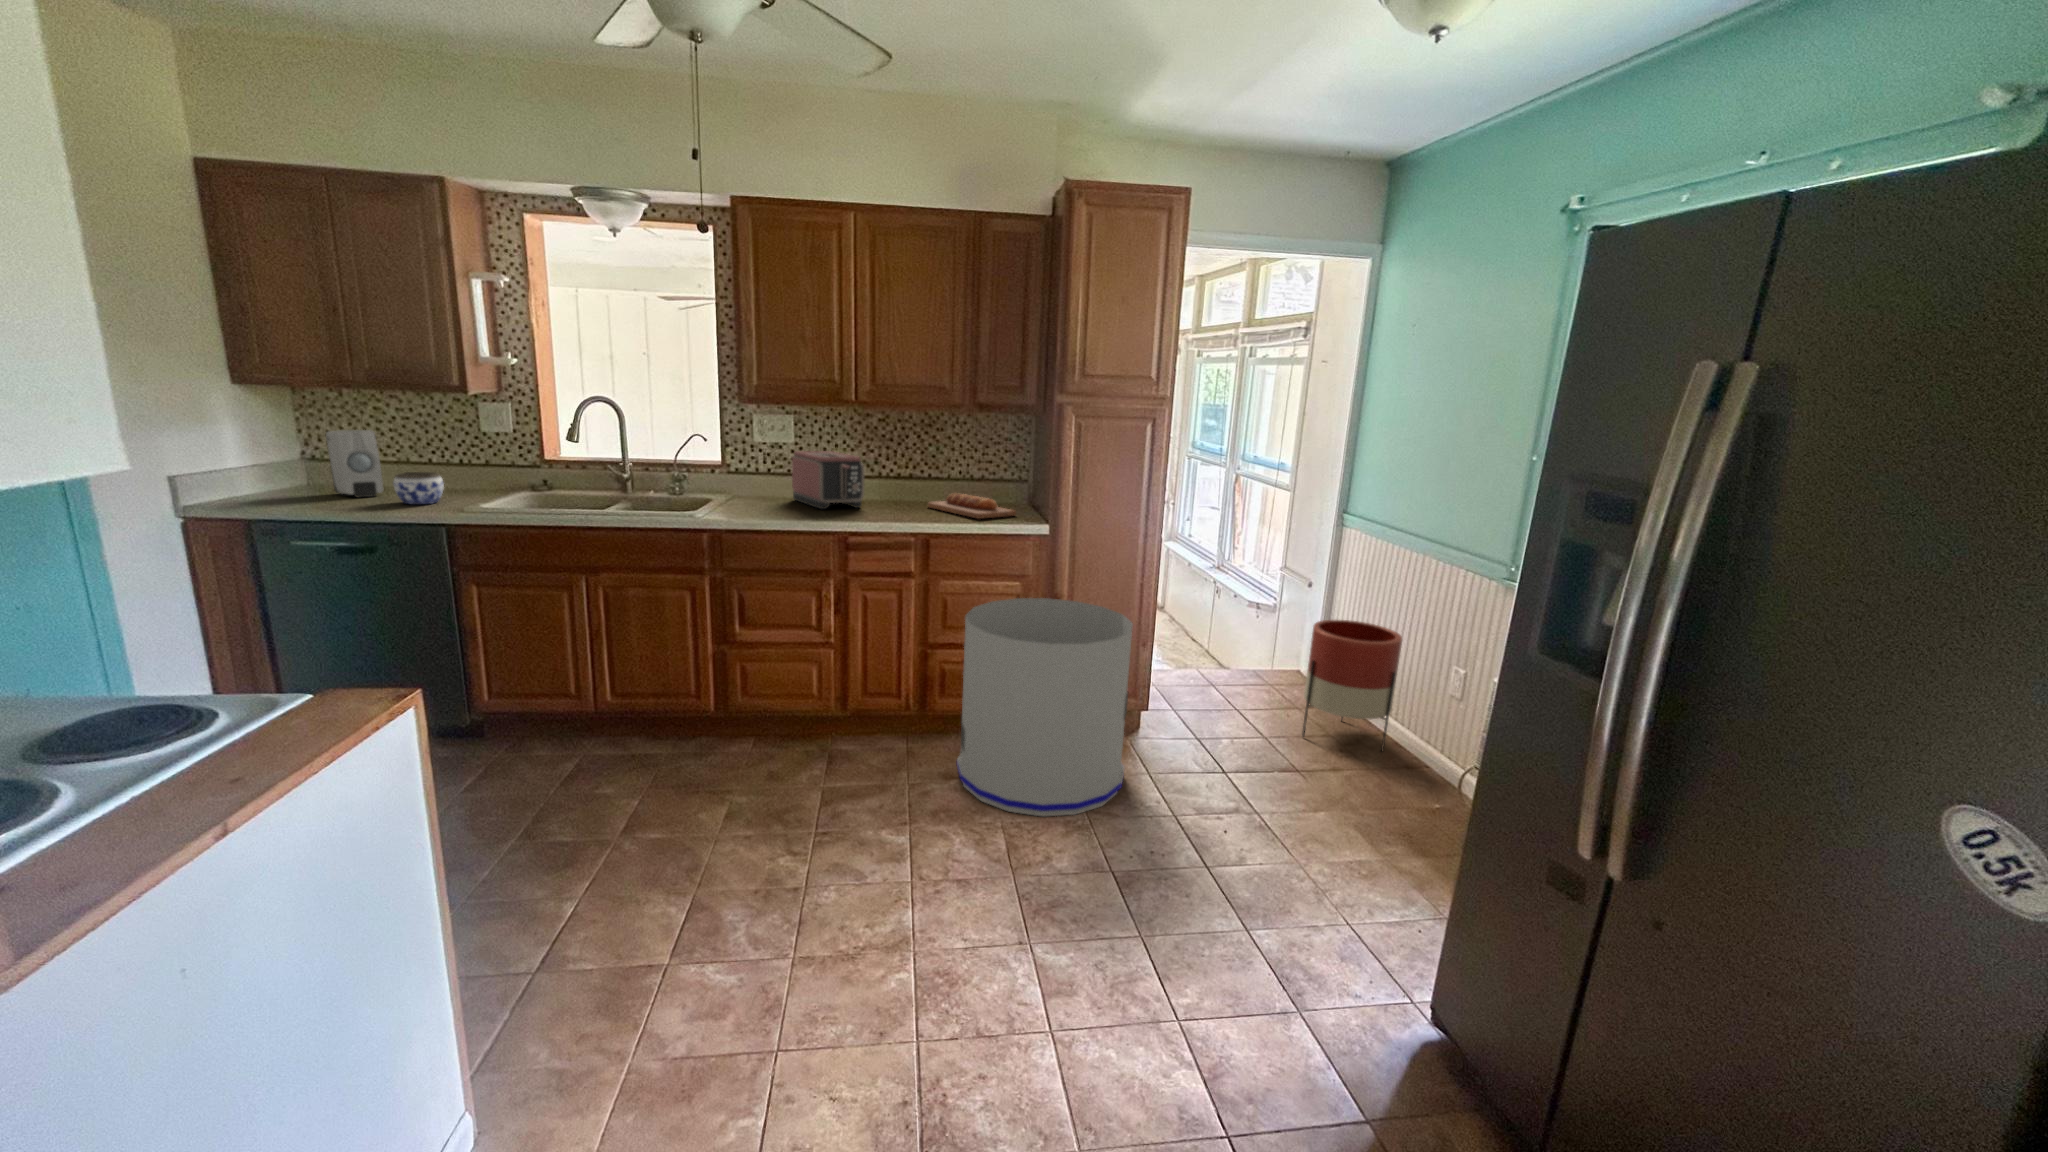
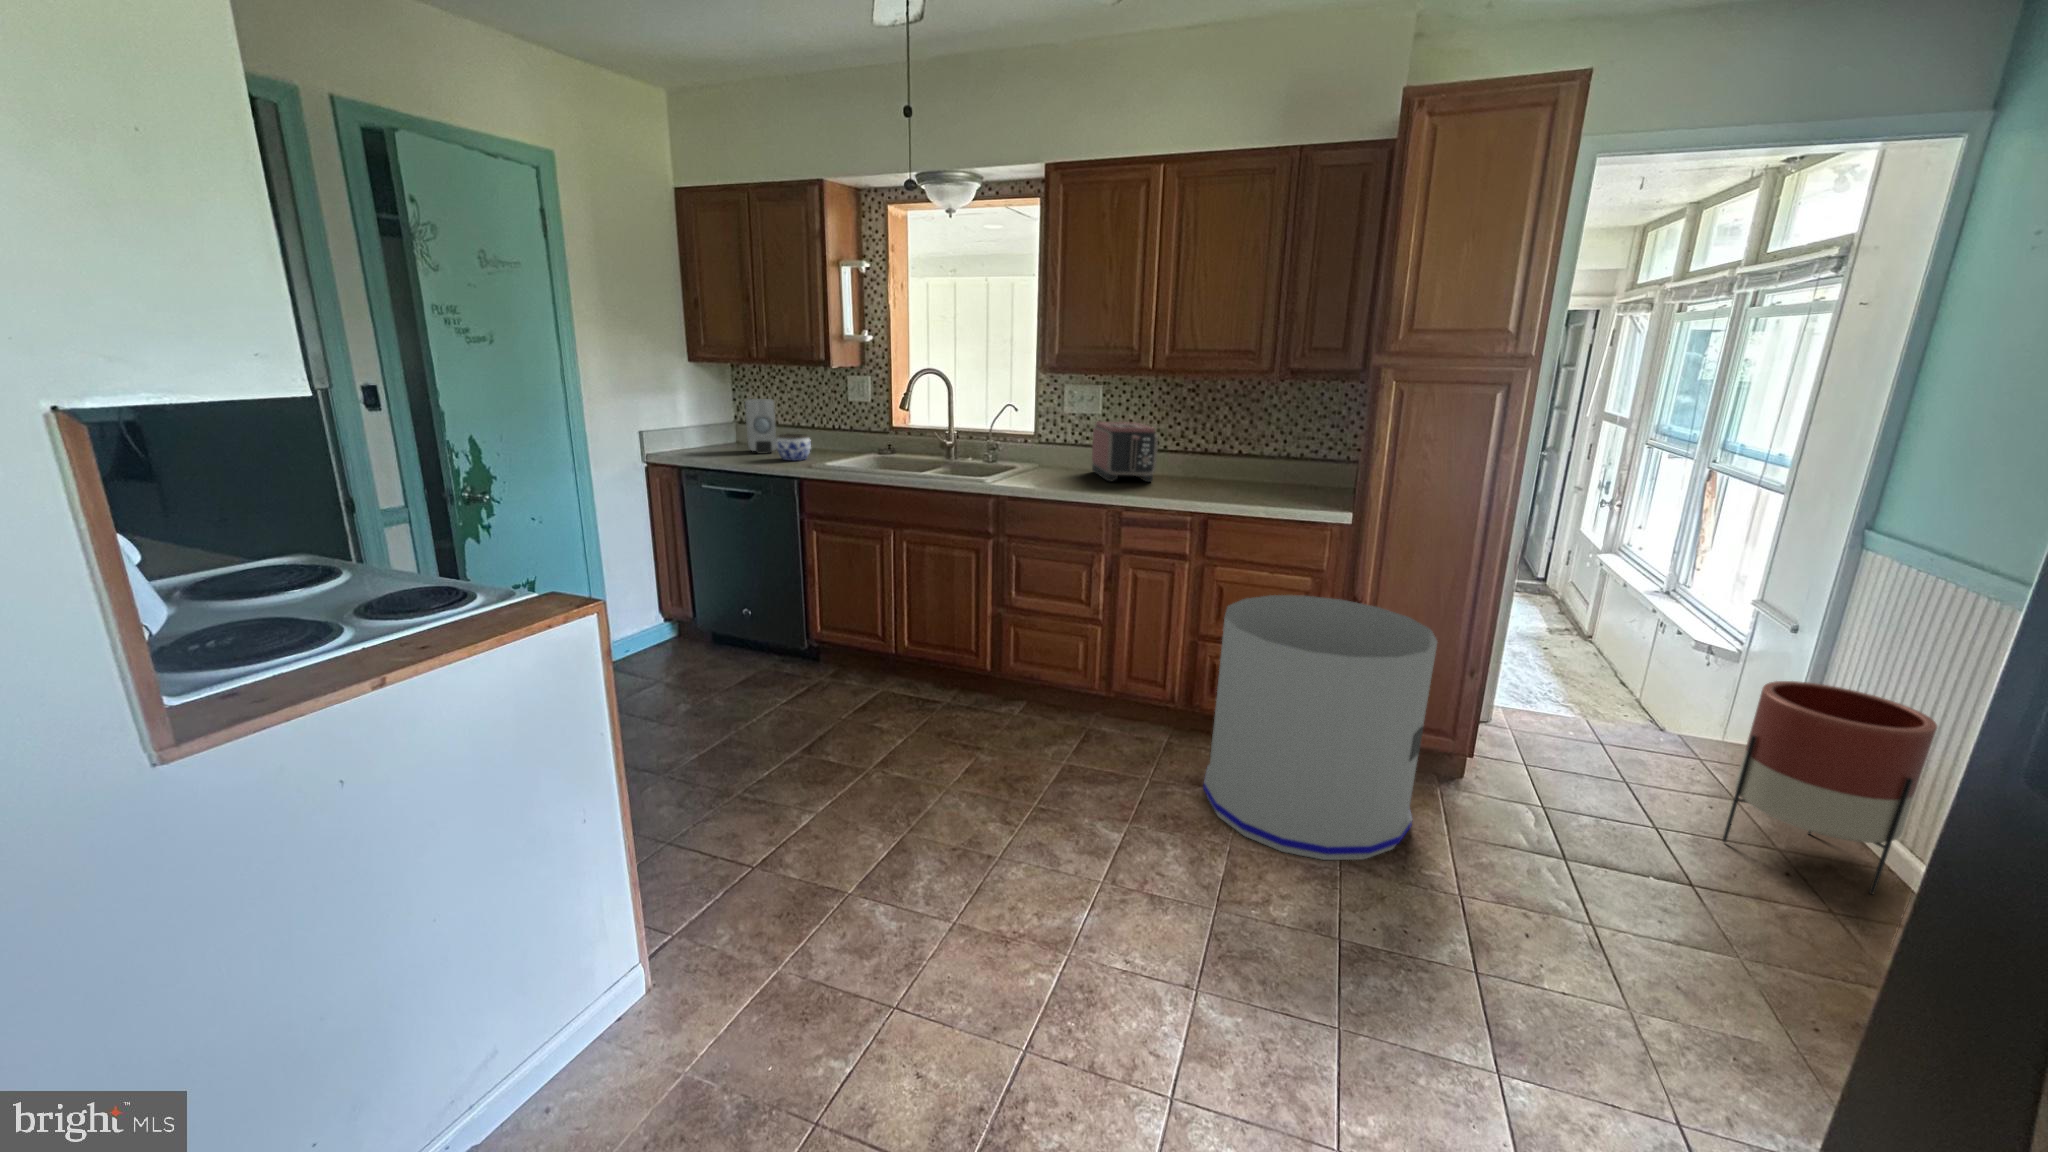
bread loaf: present [928,493,1016,519] -> none [1225,471,1322,500]

